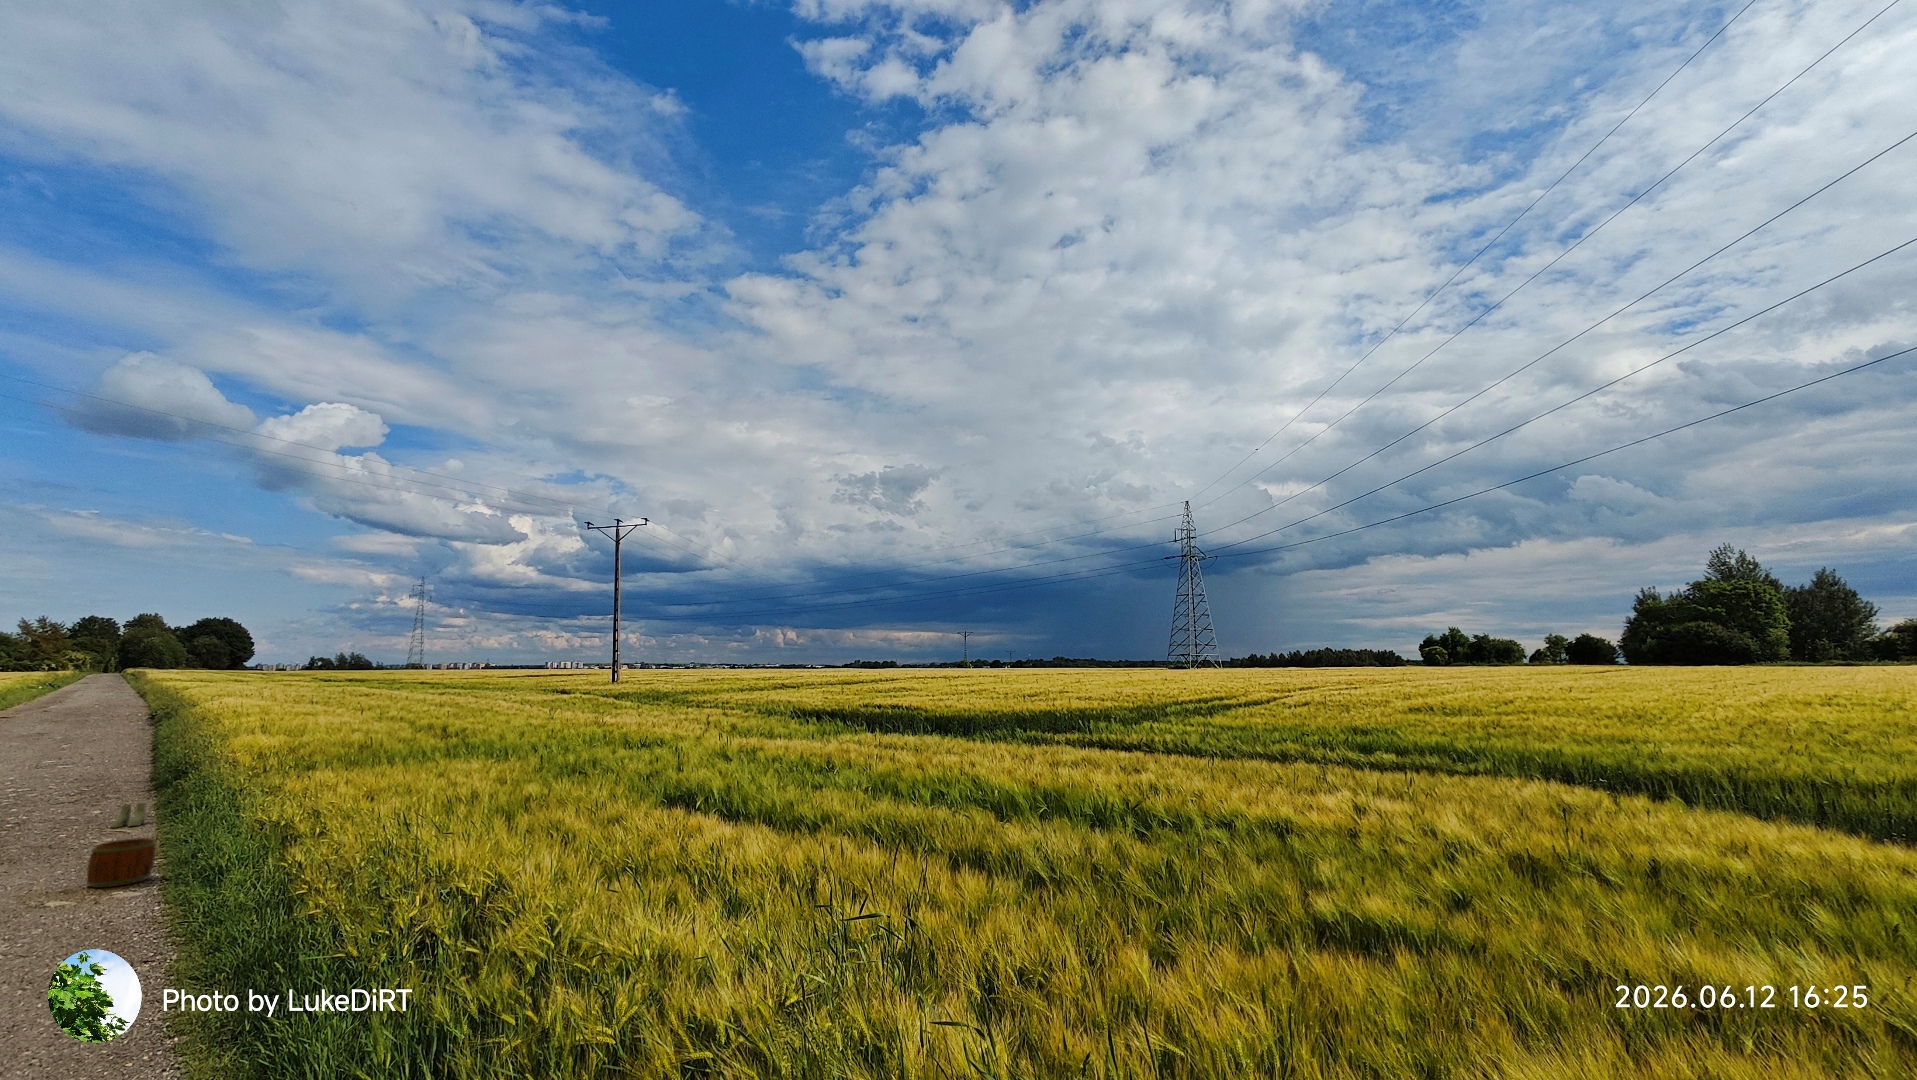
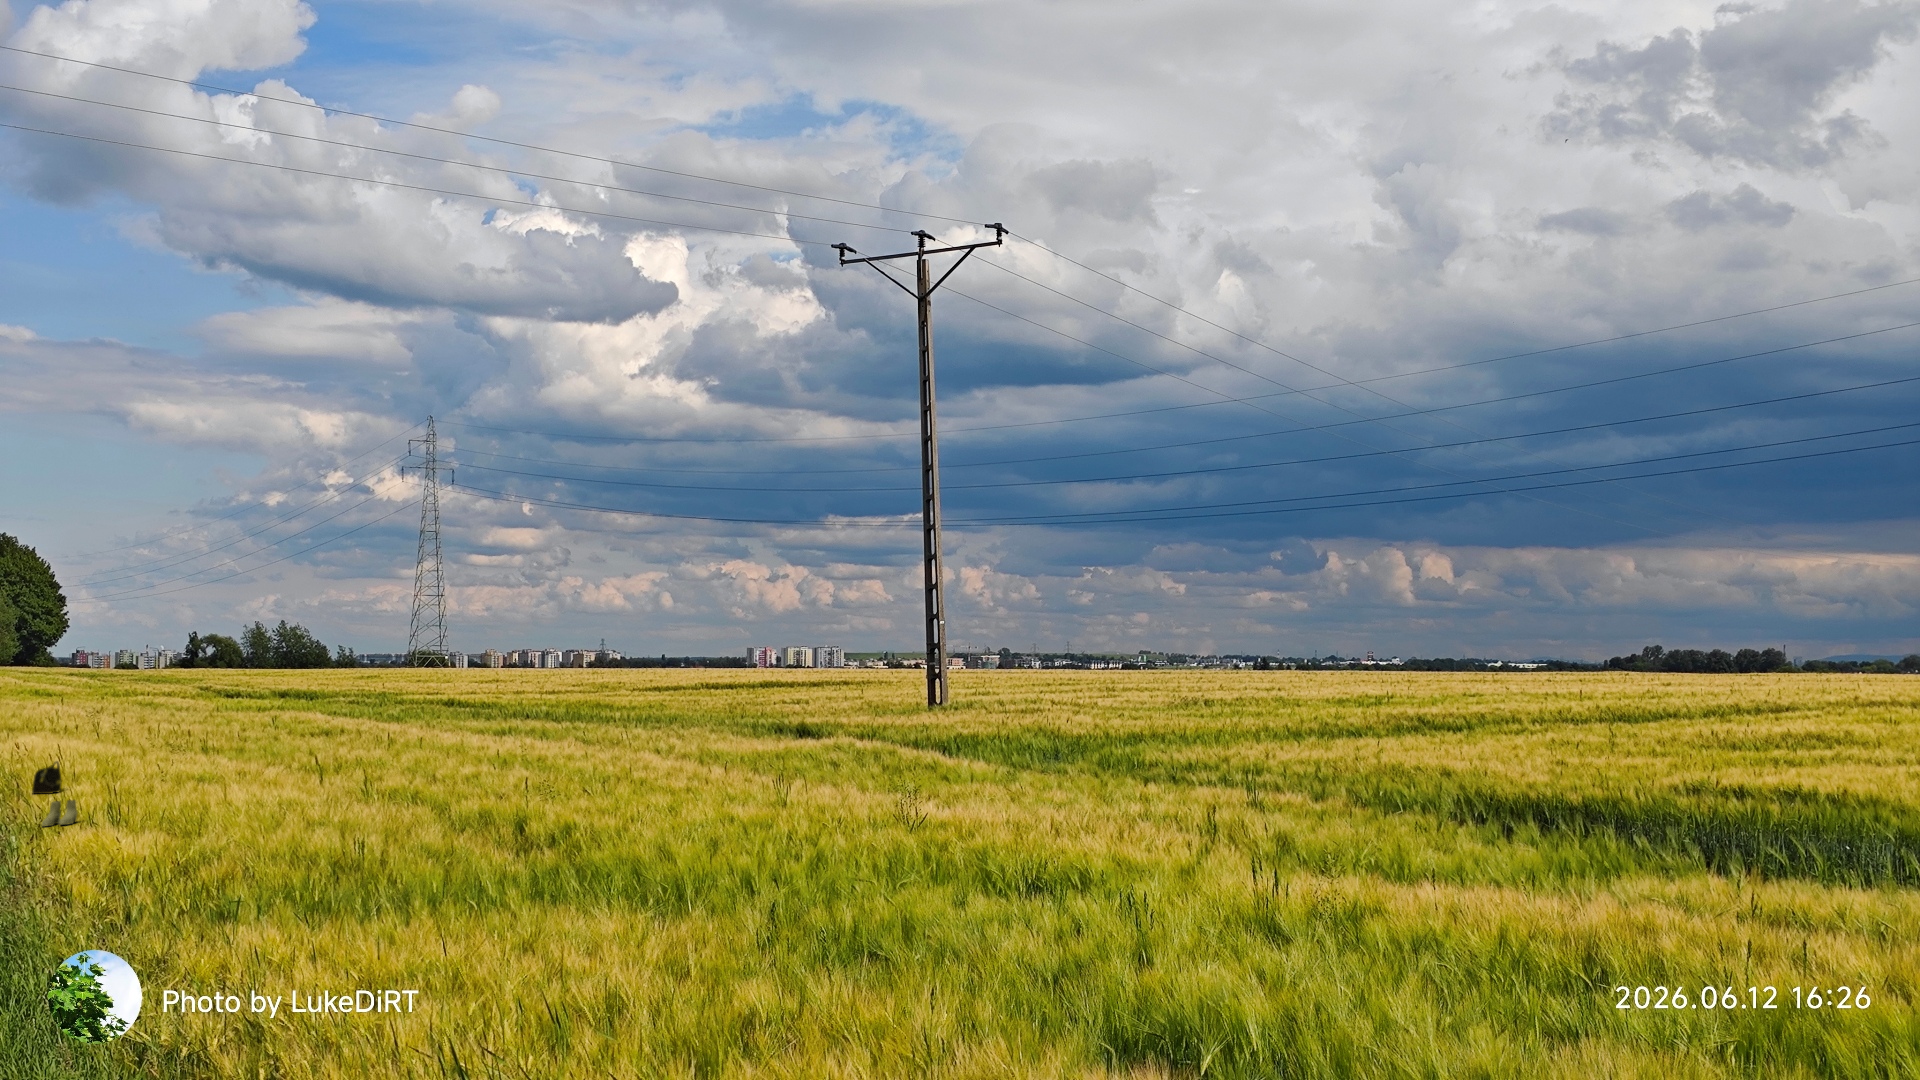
backpack: none [112,769,140,799] -> present [32,762,62,794]
bucket: present [86,838,157,888] -> none [35,839,105,891]

